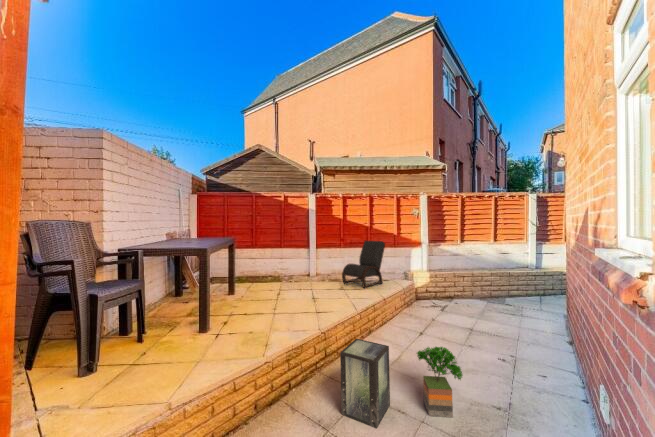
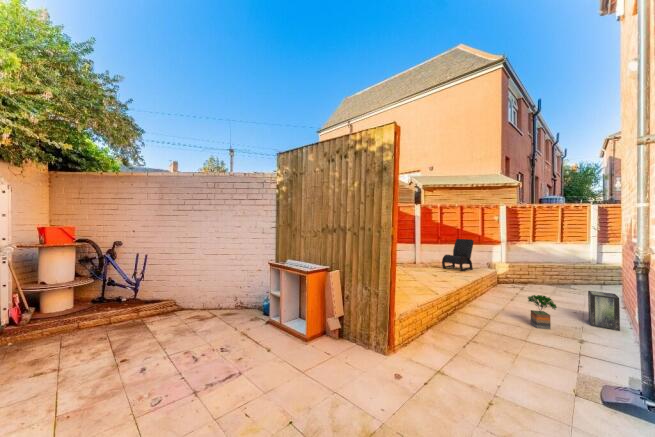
storage box: present [340,339,390,429] -> present [588,291,620,331]

